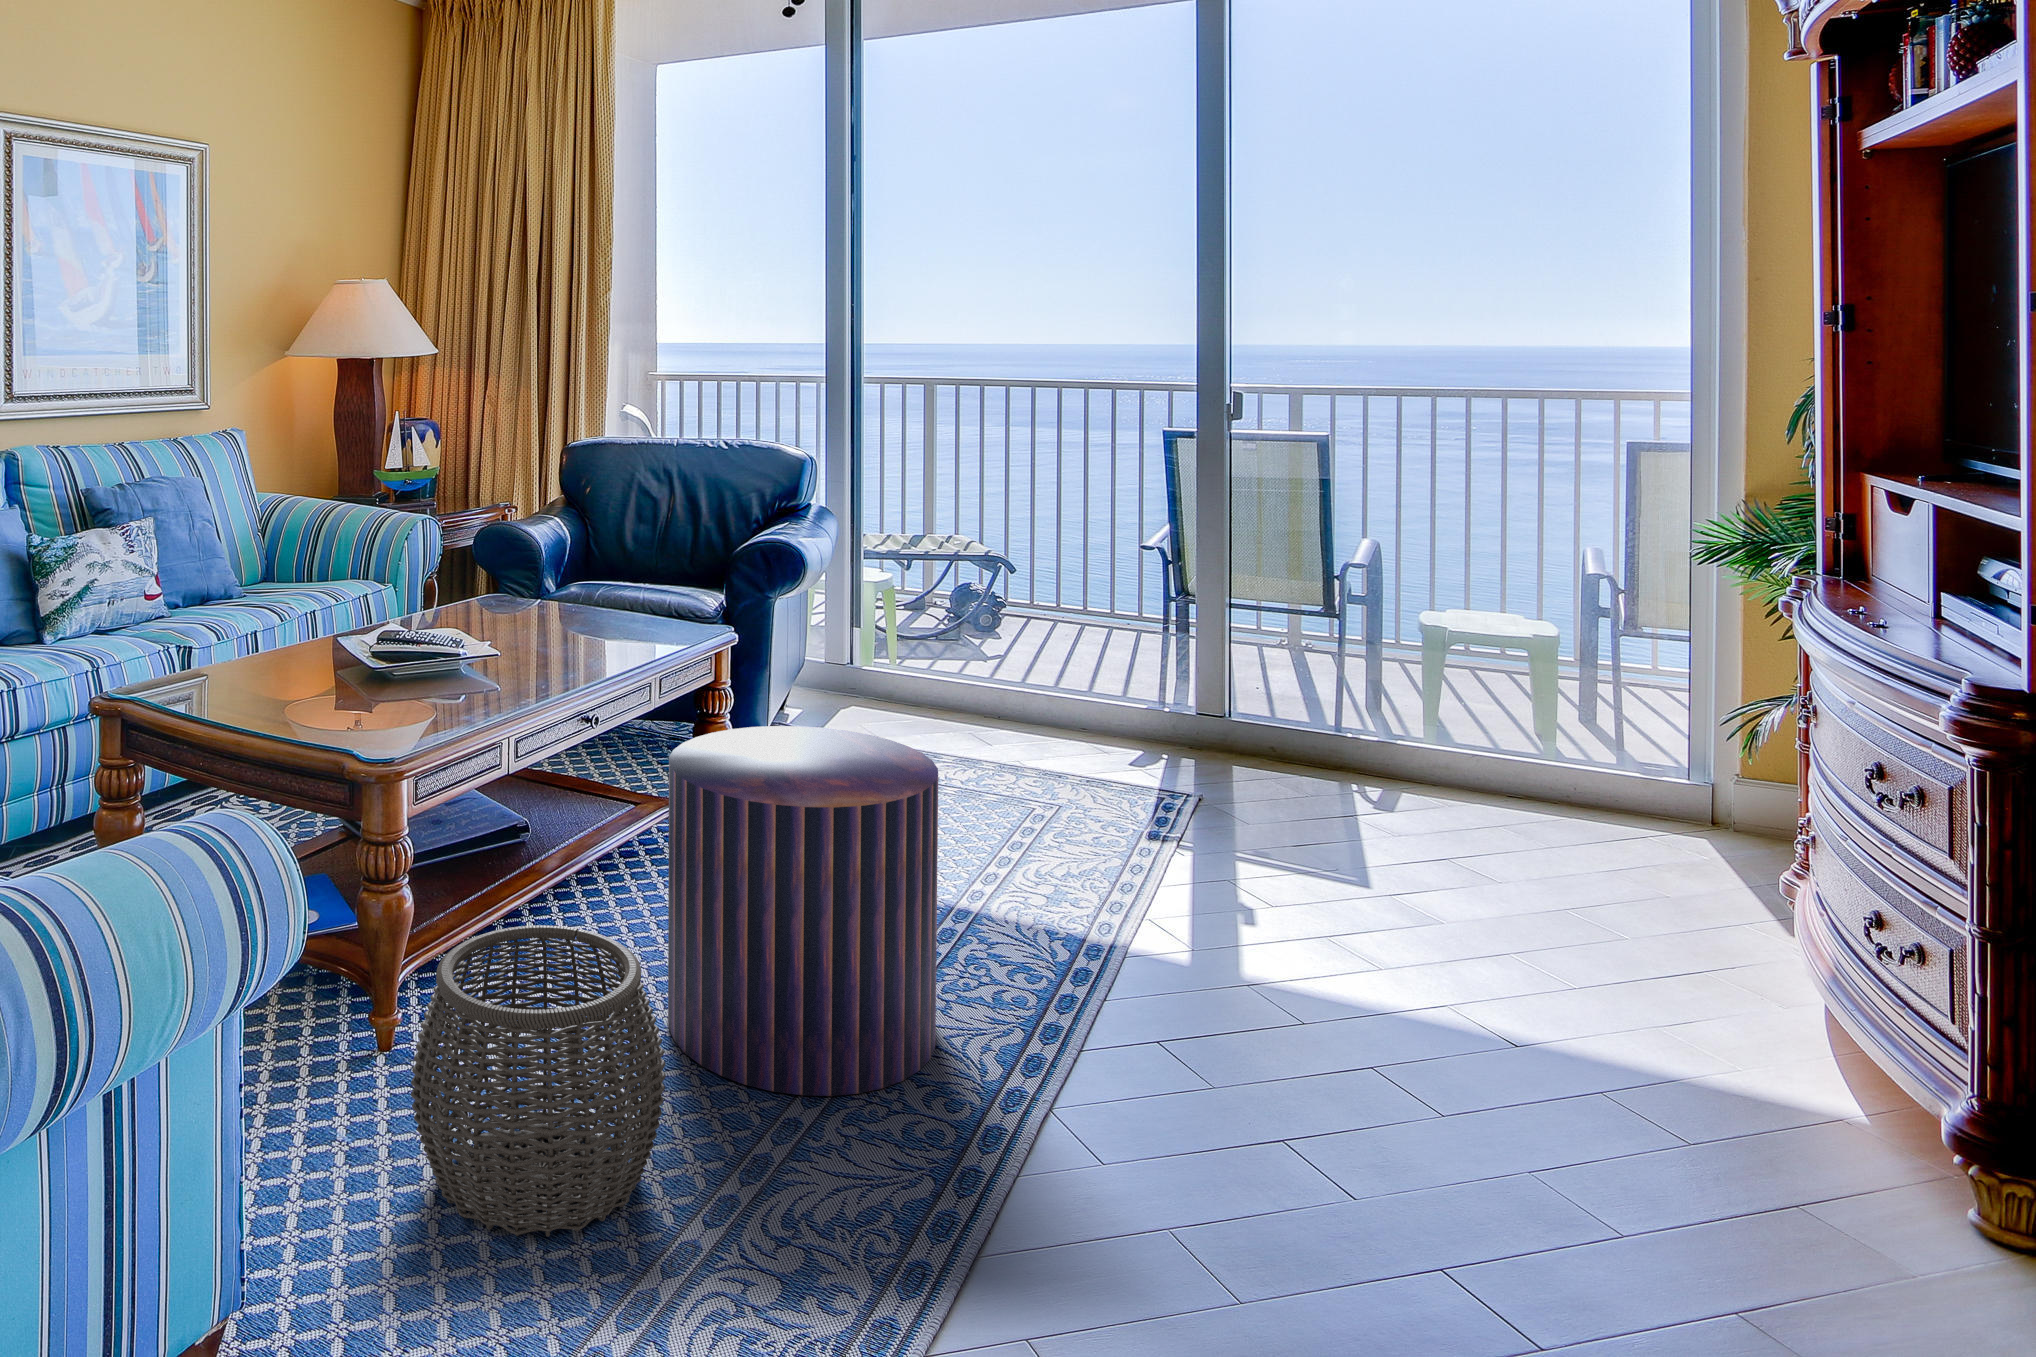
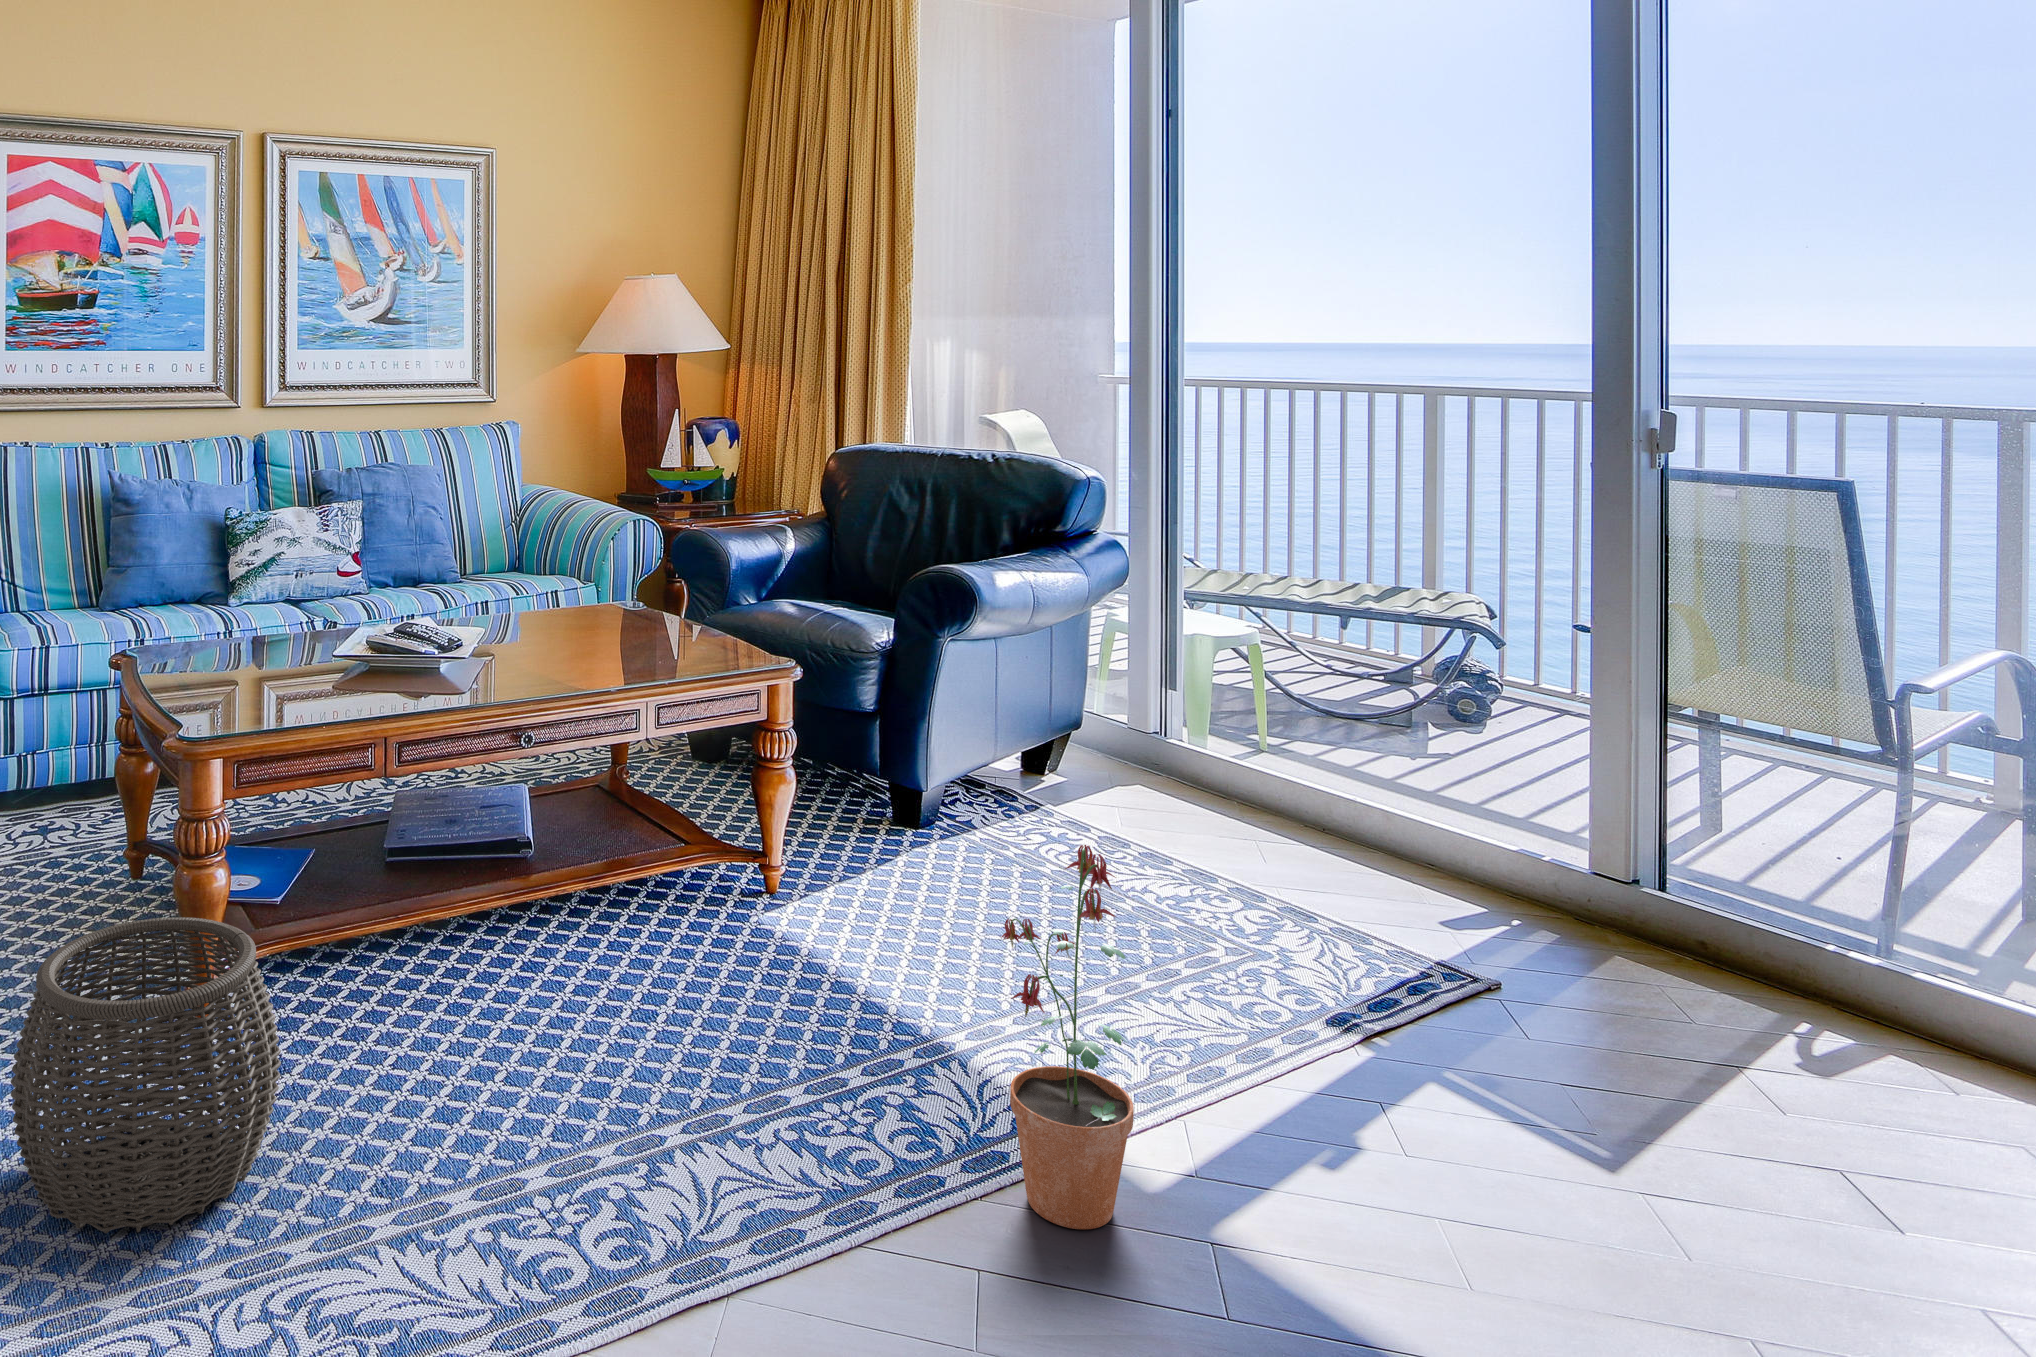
pouf: present [668,726,938,1096] -> none [424,762,730,1199]
potted plant: none [1096,729,1237,1007] -> present [1002,845,1134,1229]

